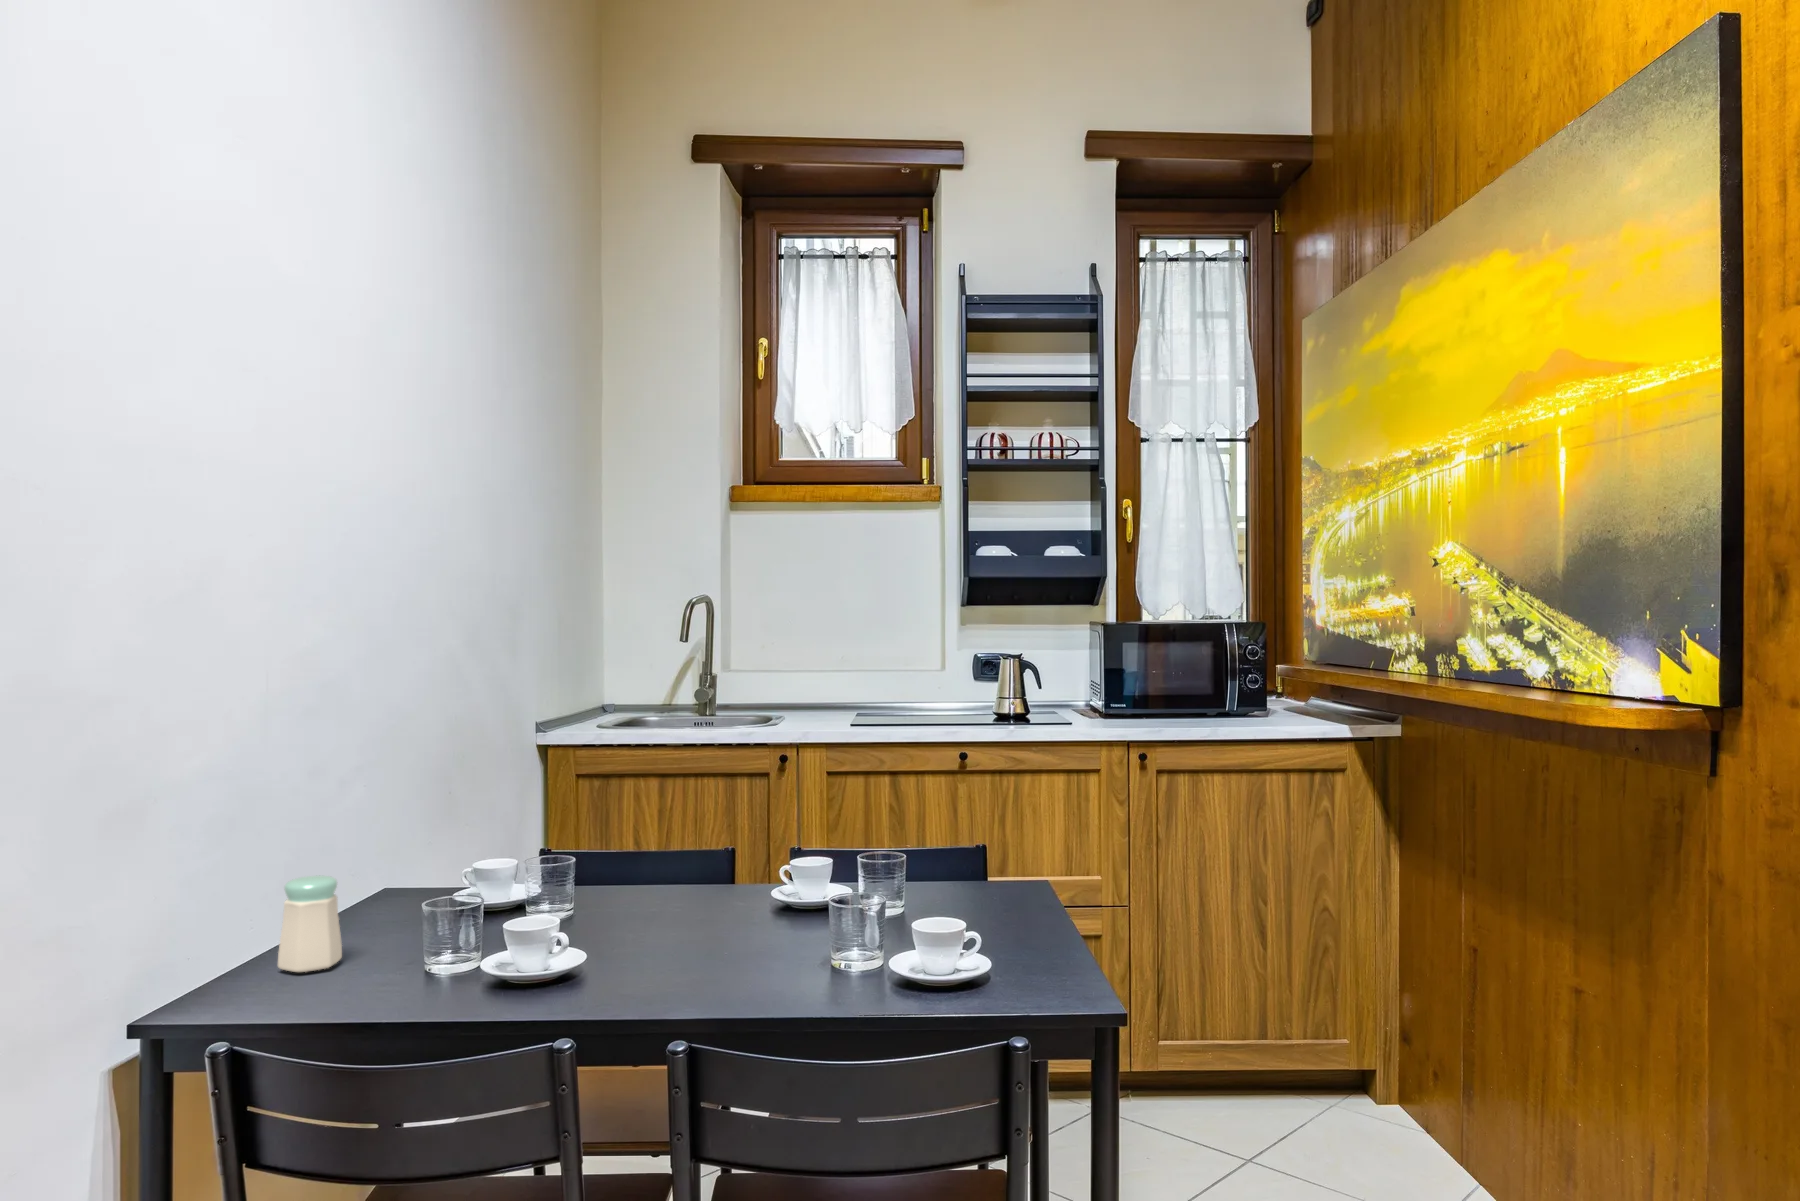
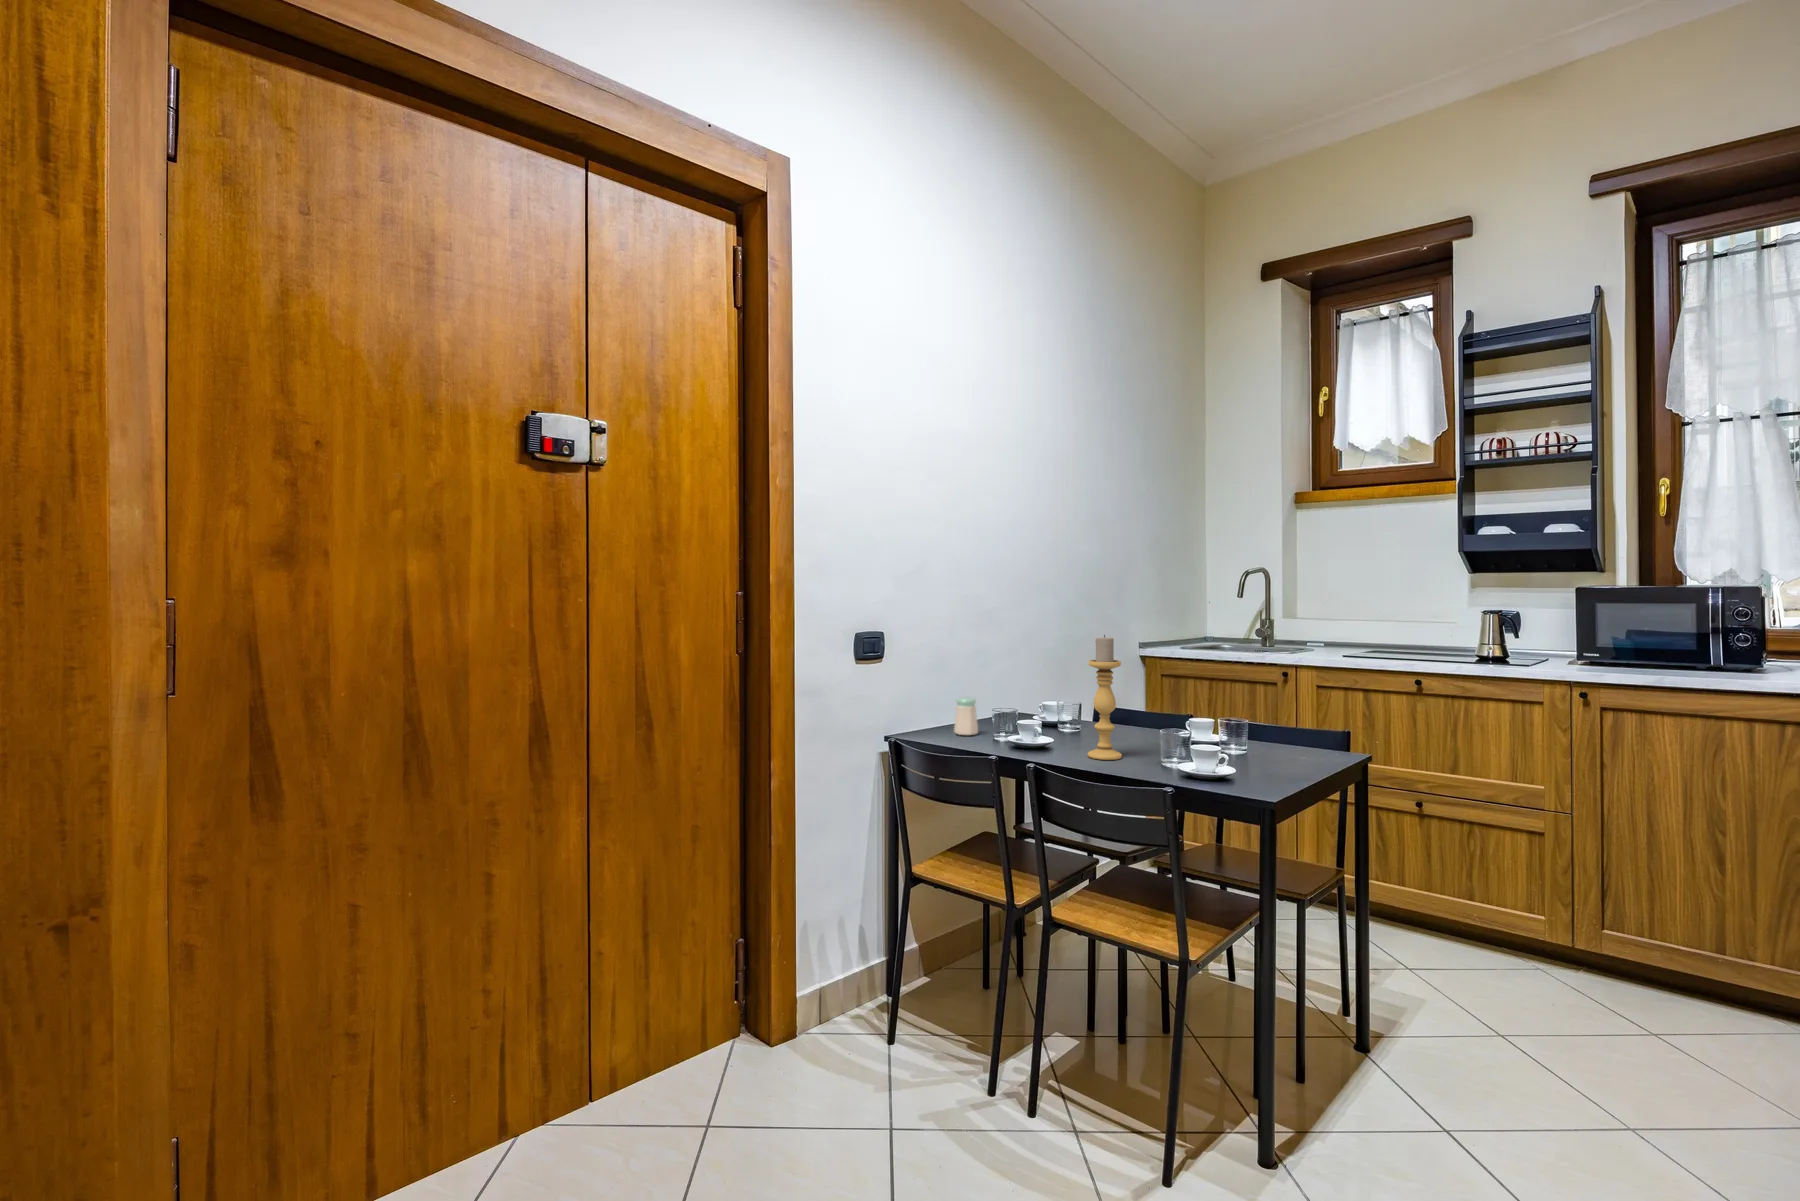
candle holder: none [653,710,723,975] -> present [1088,635,1122,760]

